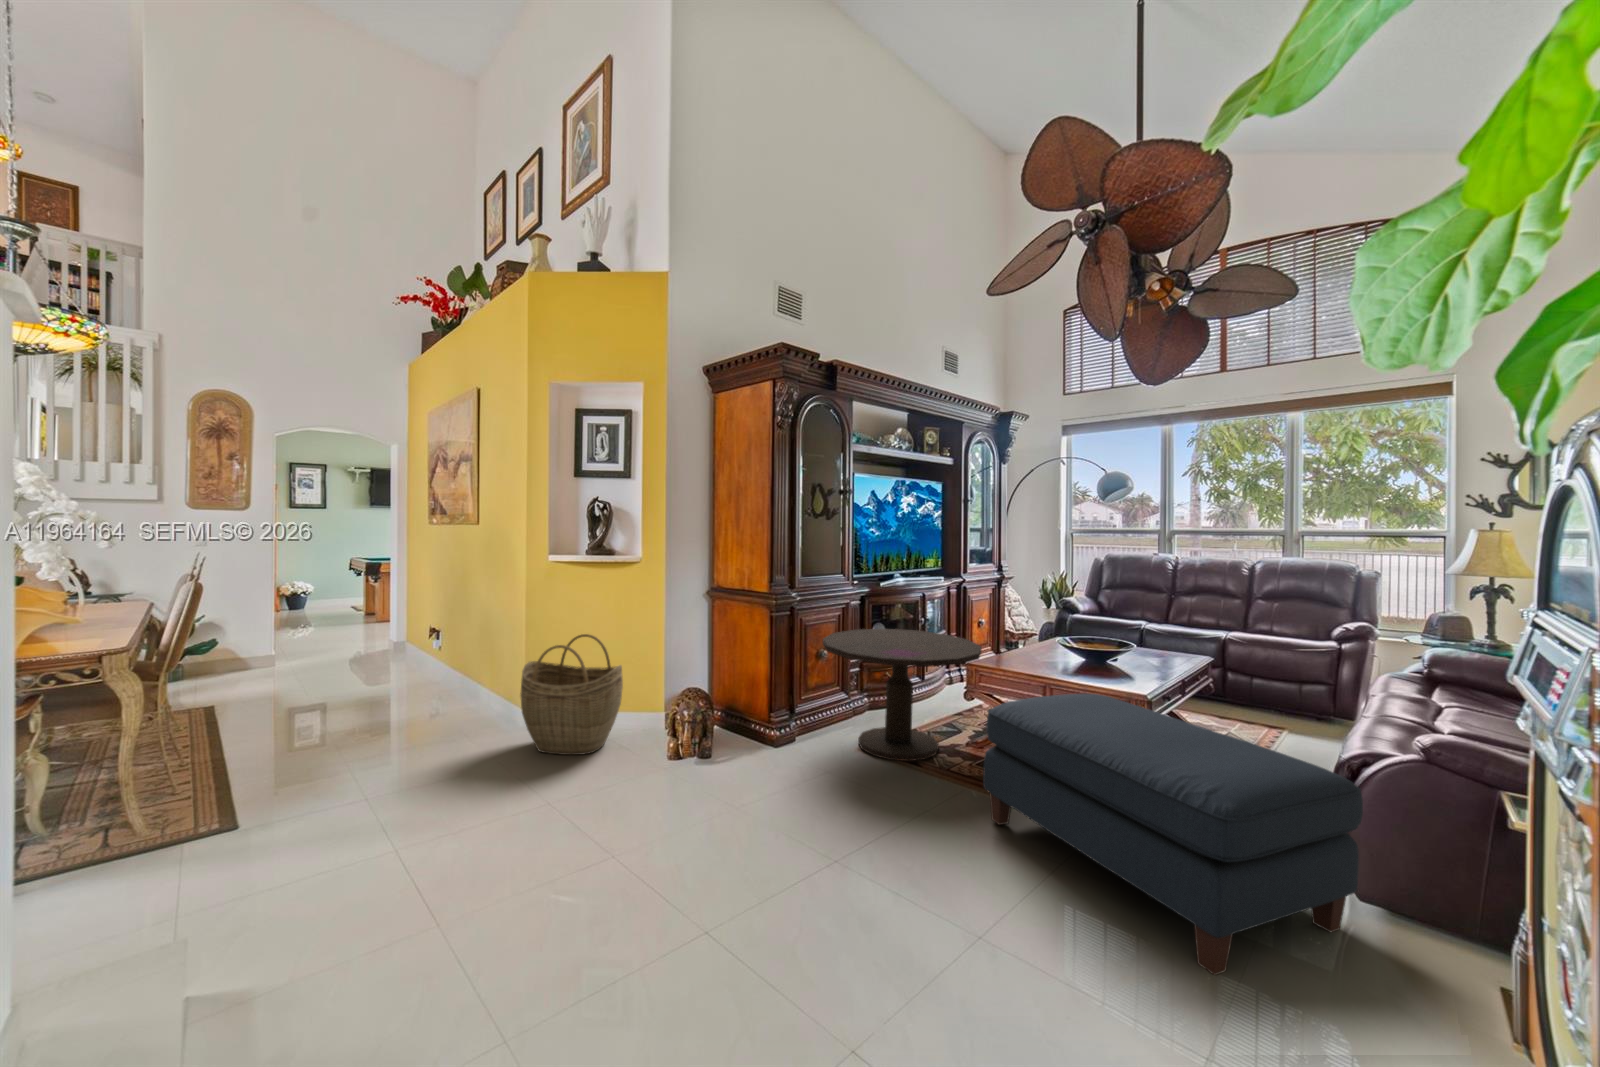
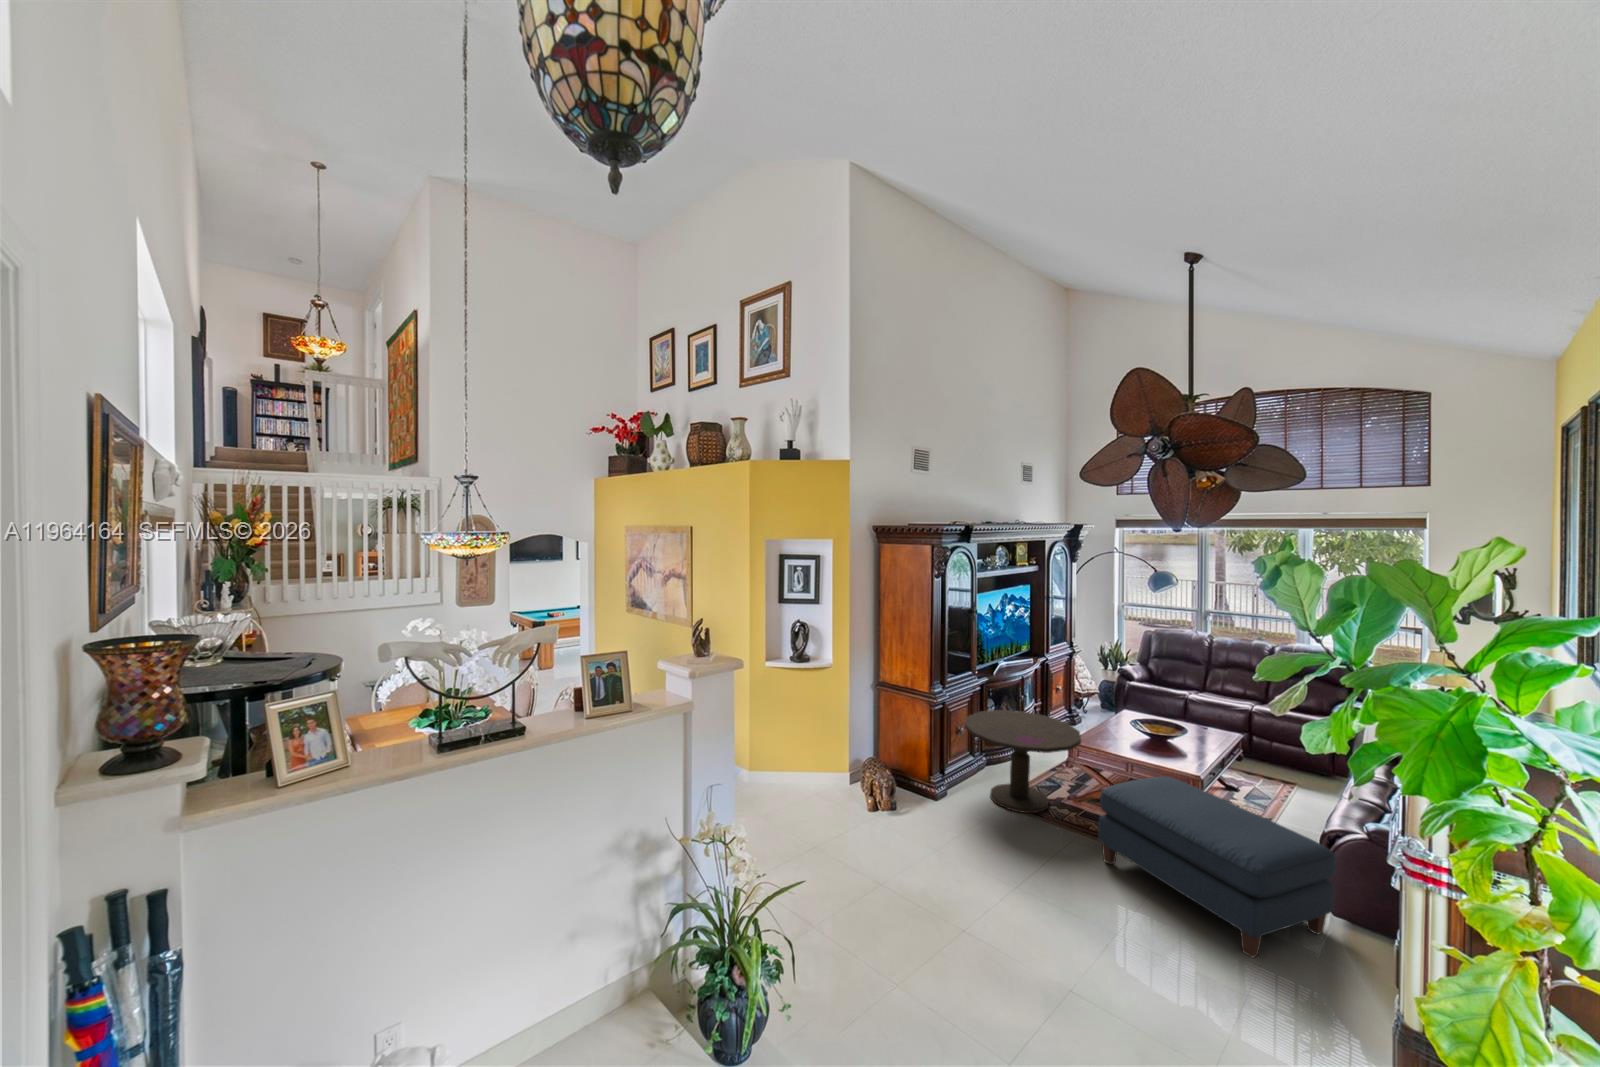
woven basket: present [520,634,623,755] -> none [760,720,826,808]

